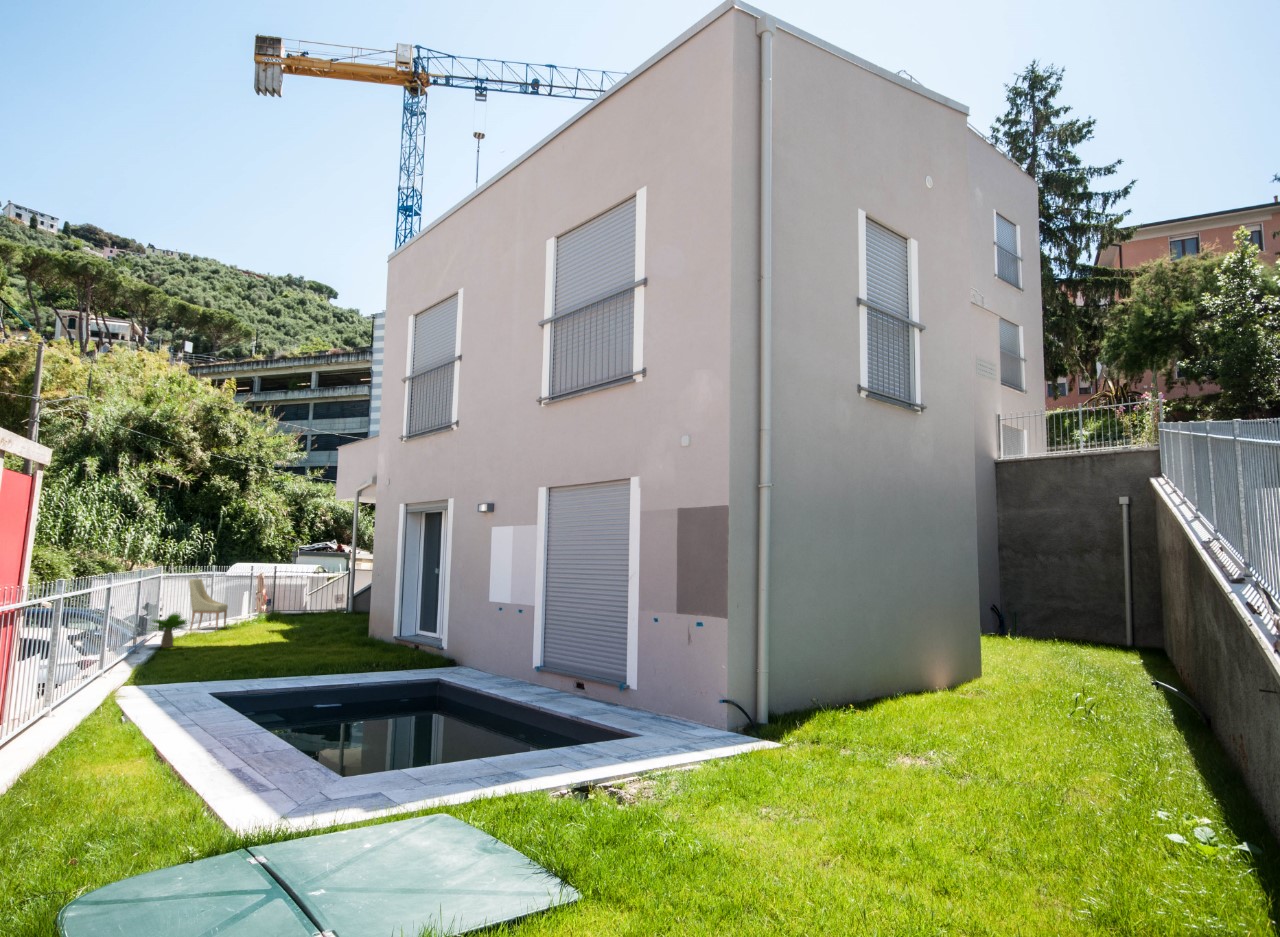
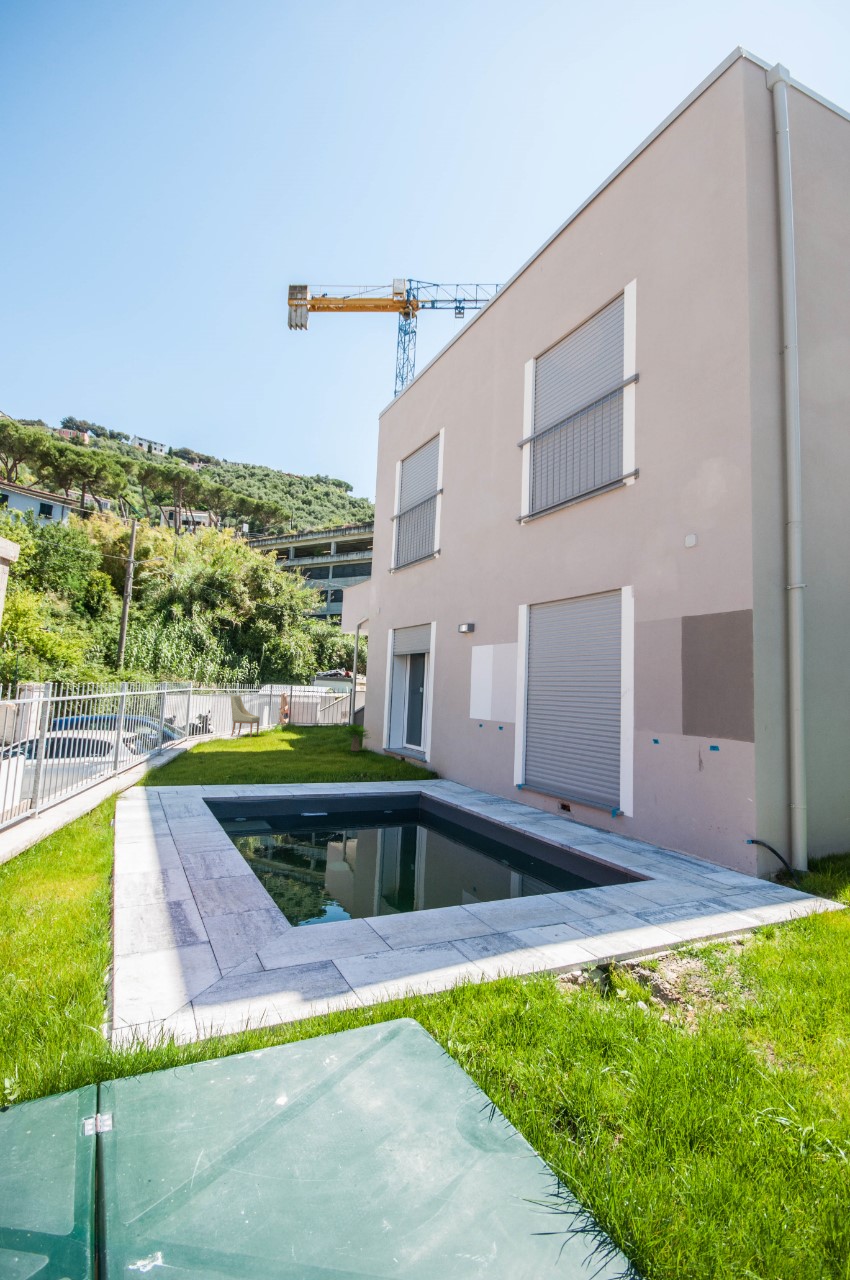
potted plant: present [147,613,187,647] -> present [342,725,369,751]

